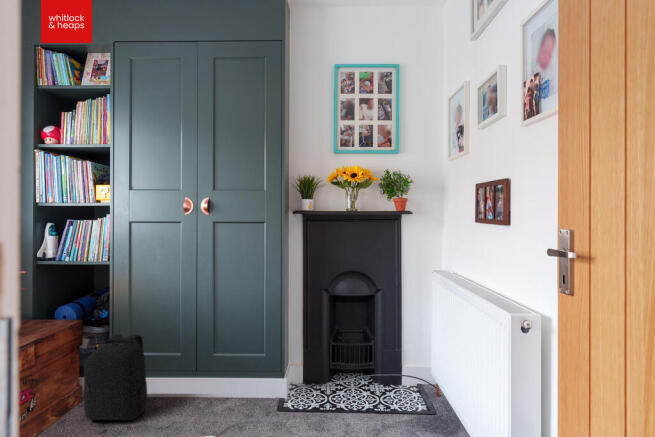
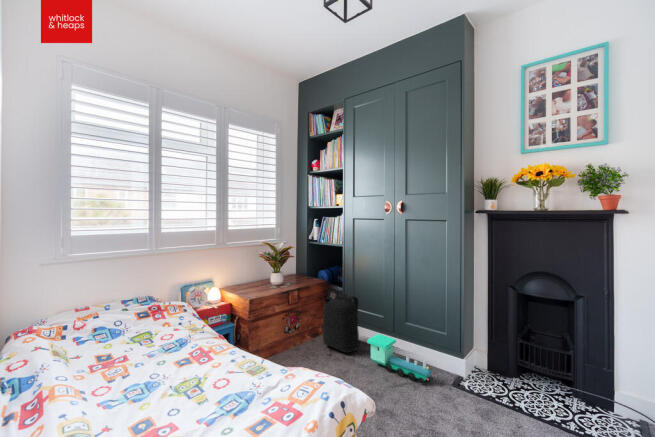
toy train: none [169,378,256,423] -> present [367,334,433,383]

